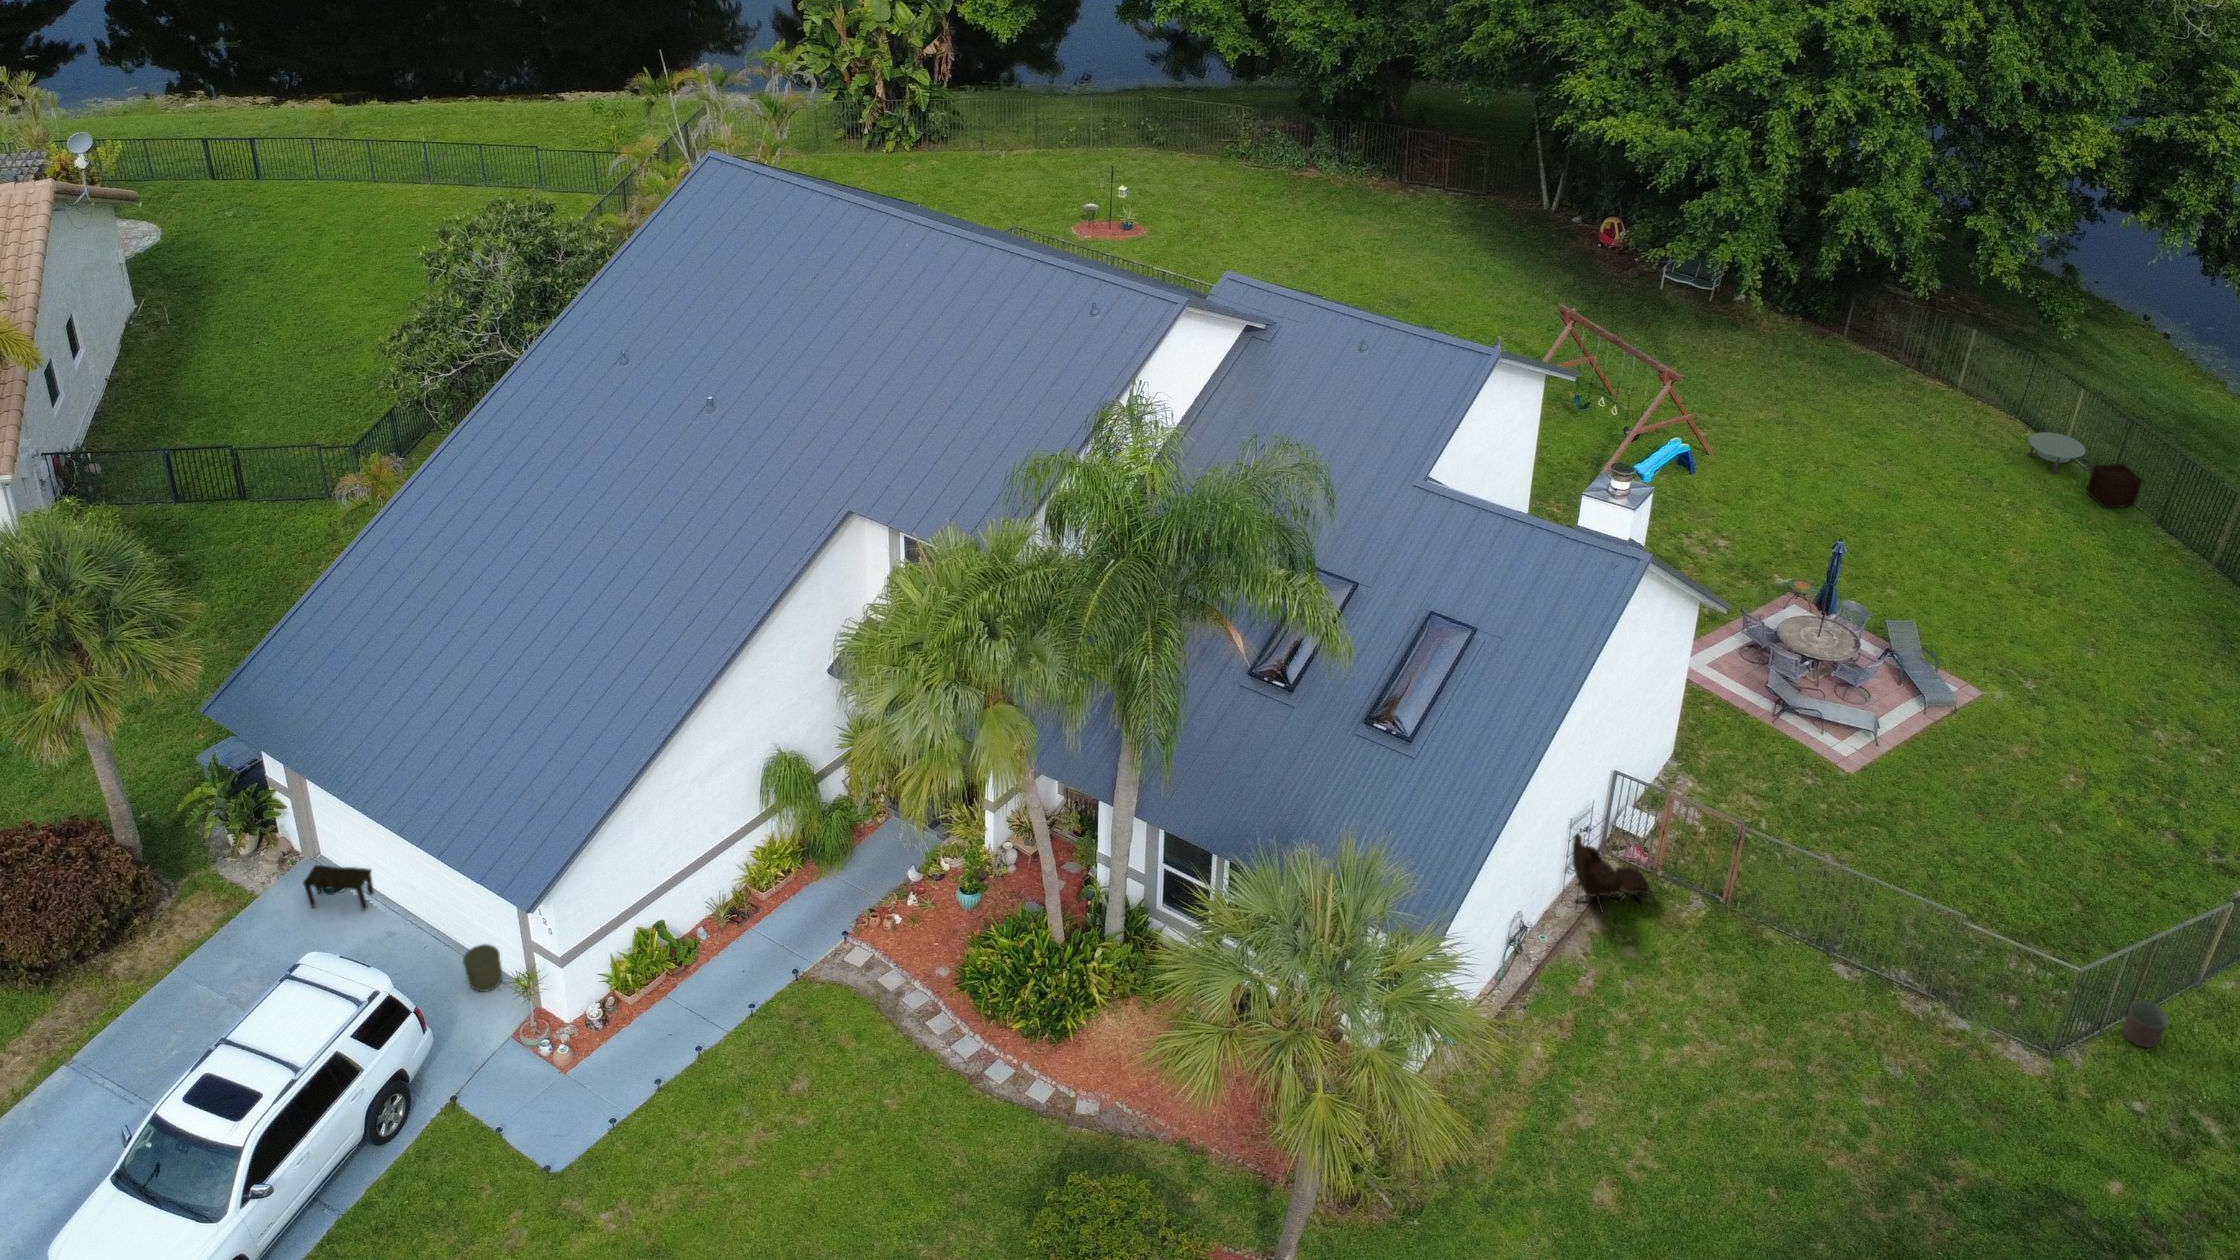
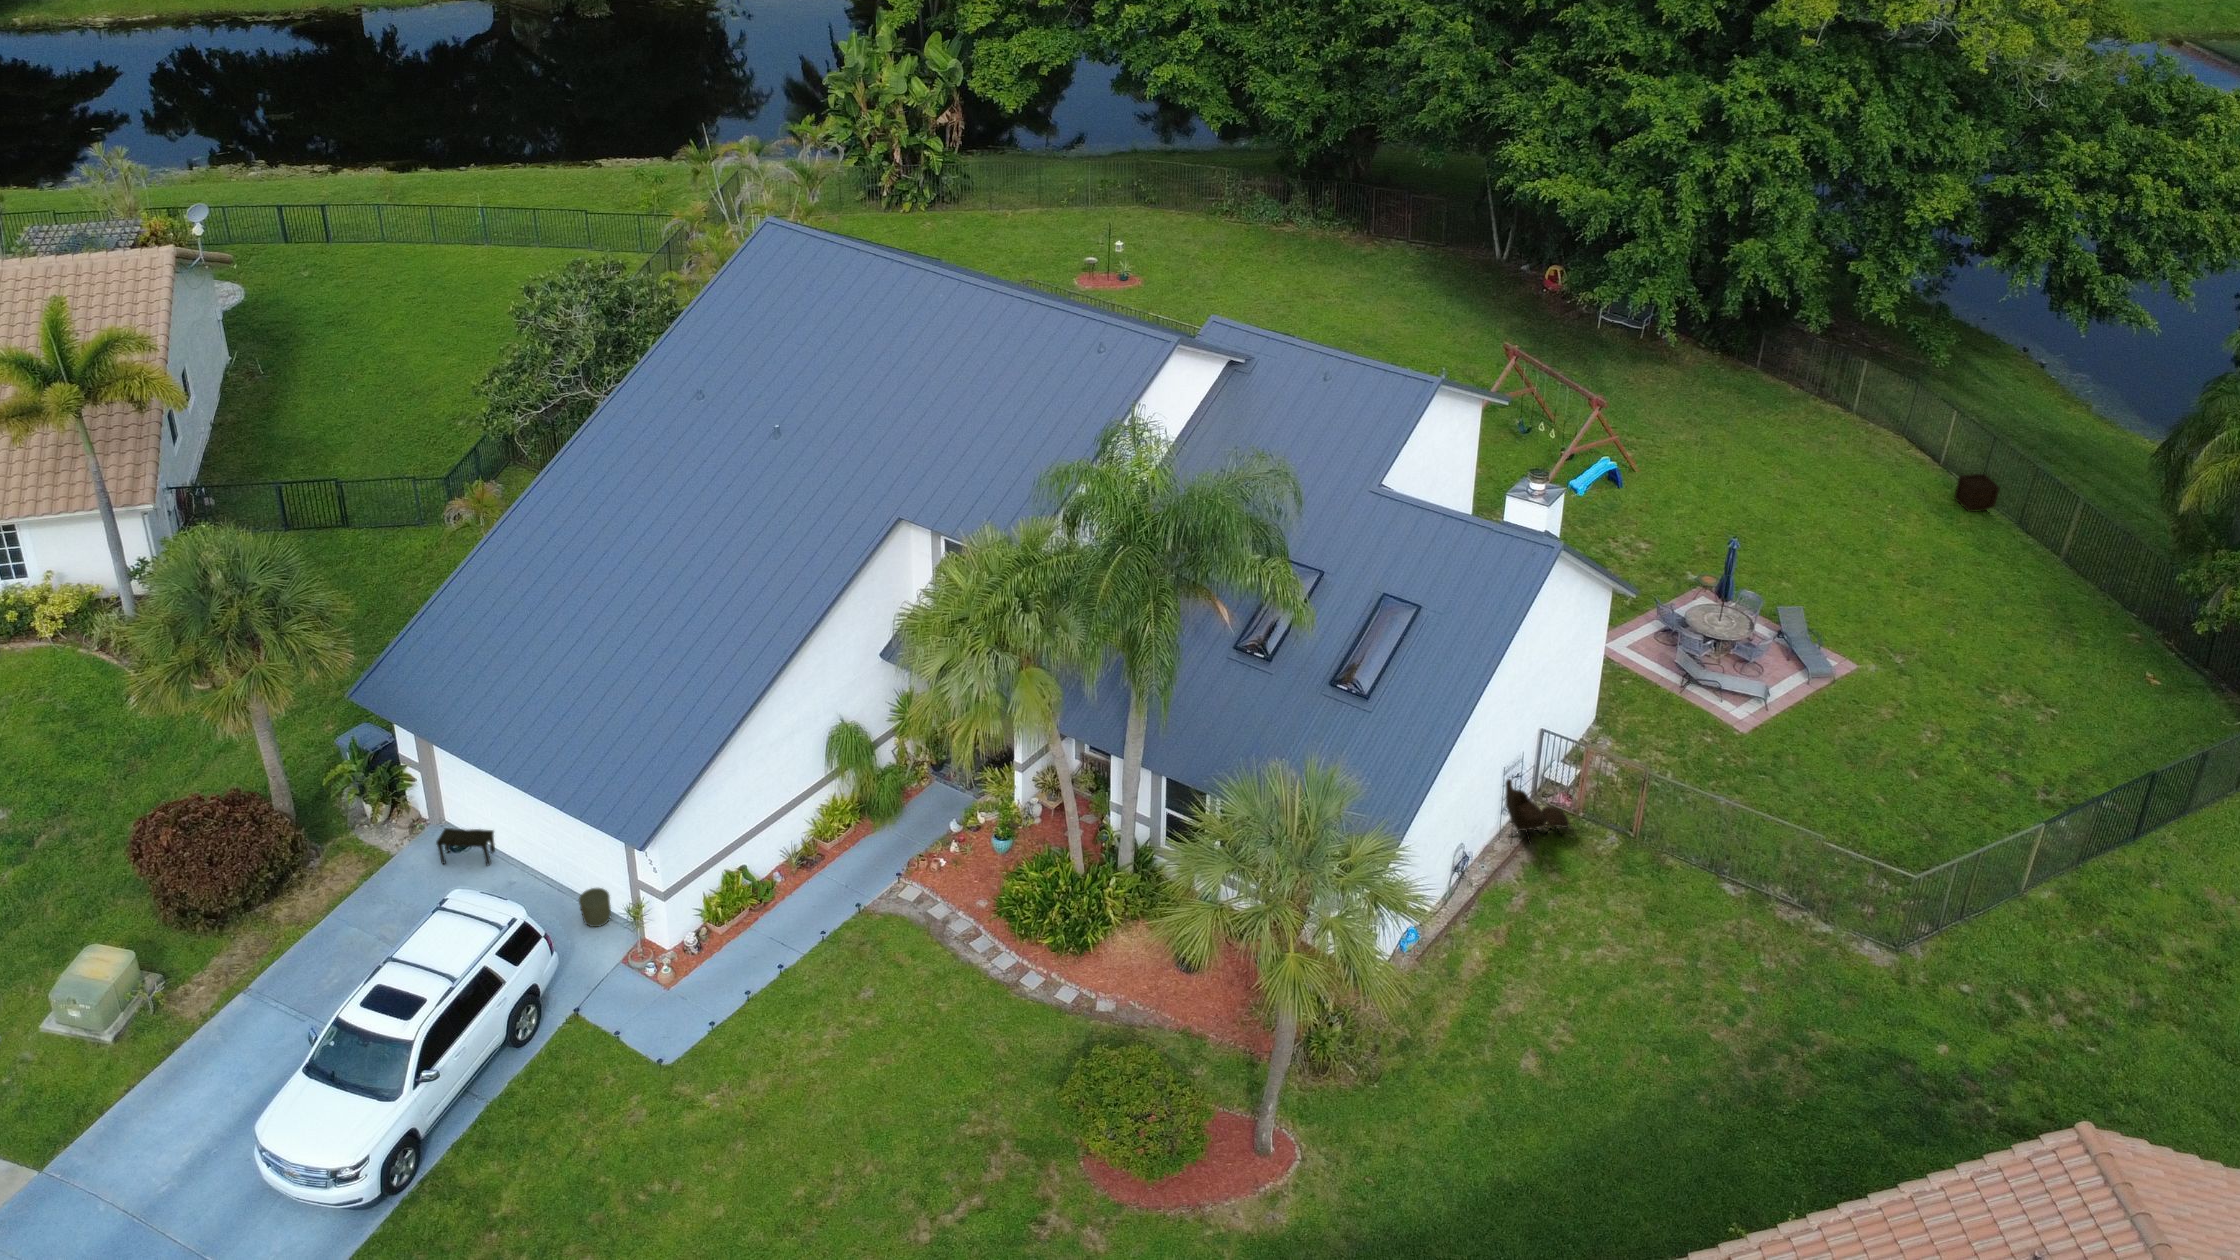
round table: present [2028,432,2086,474] -> none [1907,448,1955,484]
planter: present [2123,1001,2168,1048] -> none [1950,901,1984,939]

